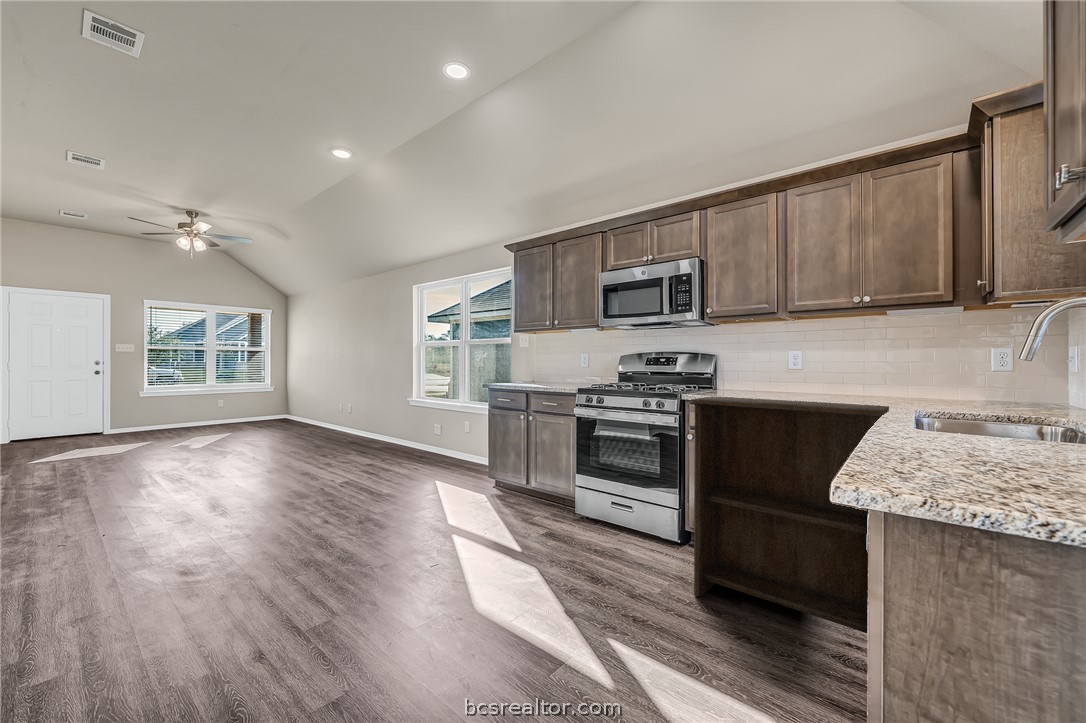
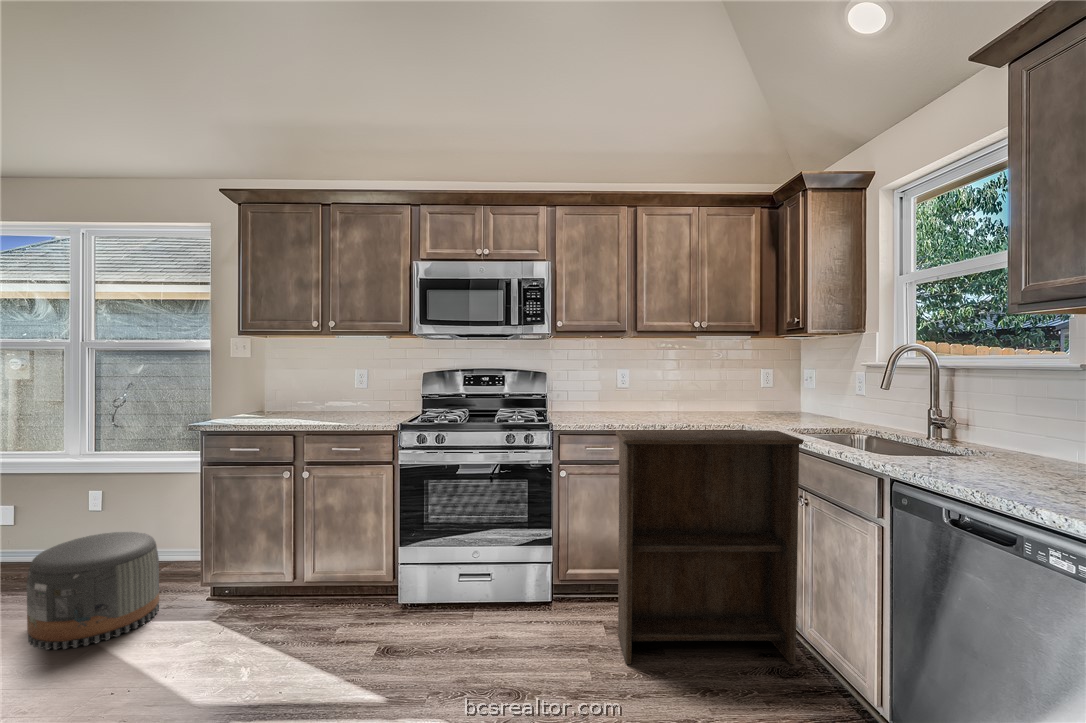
pouf: none [417,440,472,493] -> present [26,532,159,650]

